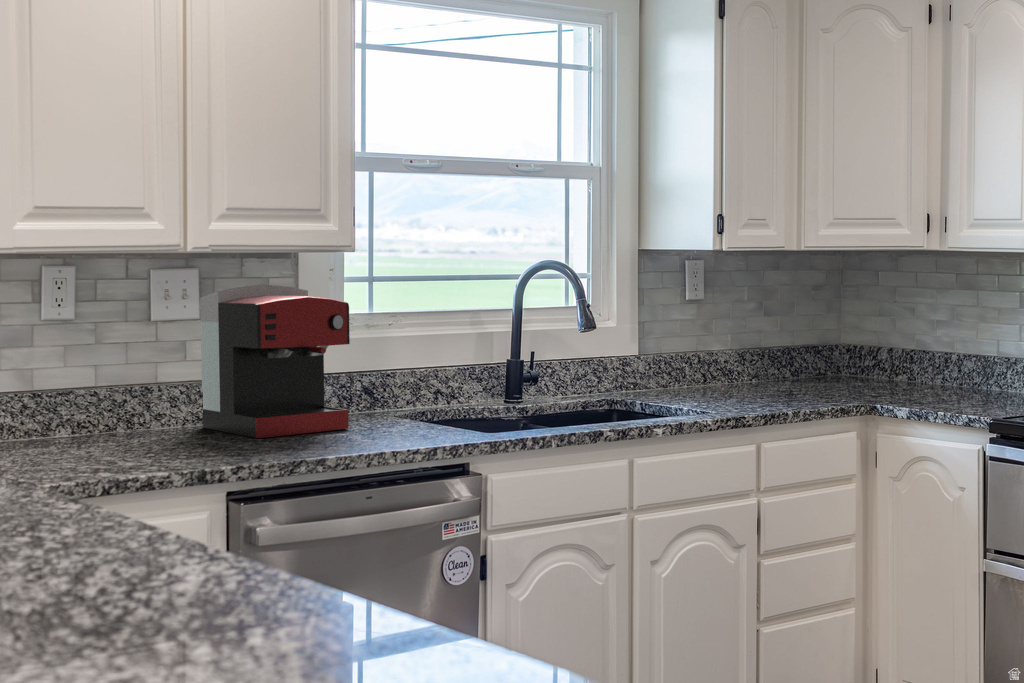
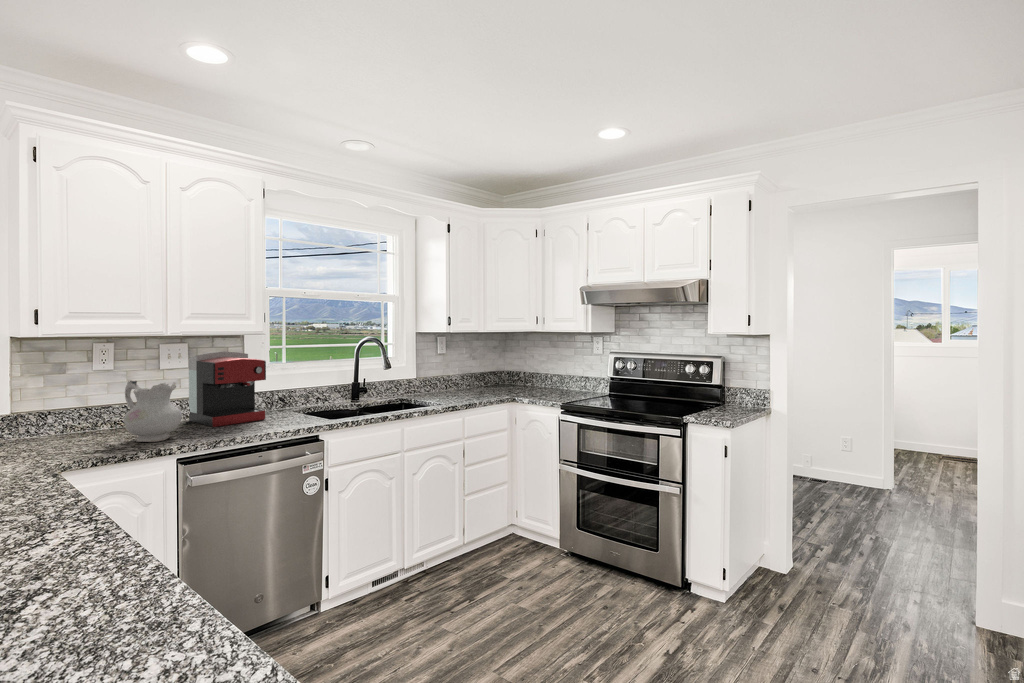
ceramic pitcher: none [109,334,211,458] -> present [124,381,182,442]

